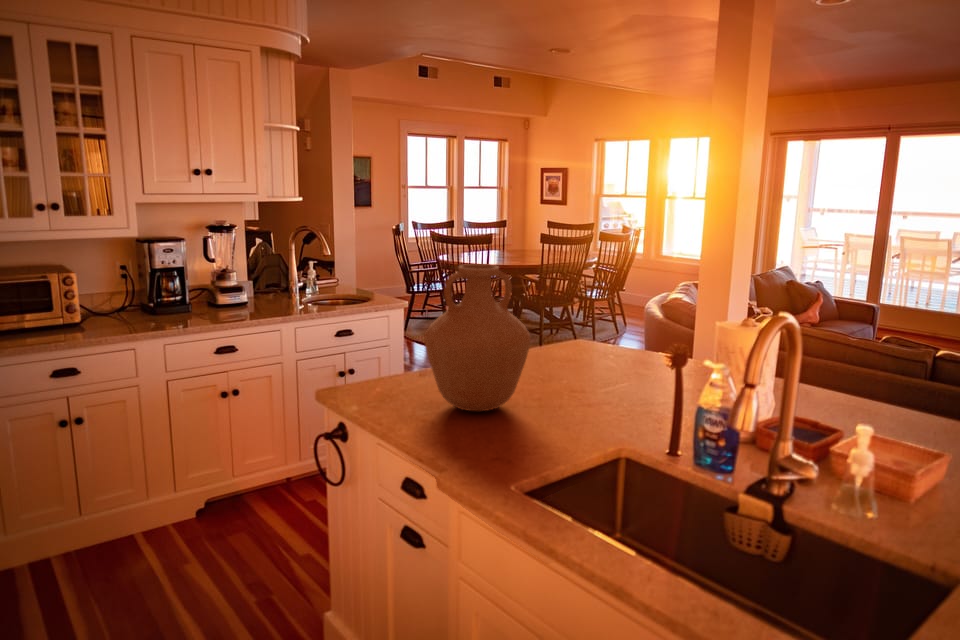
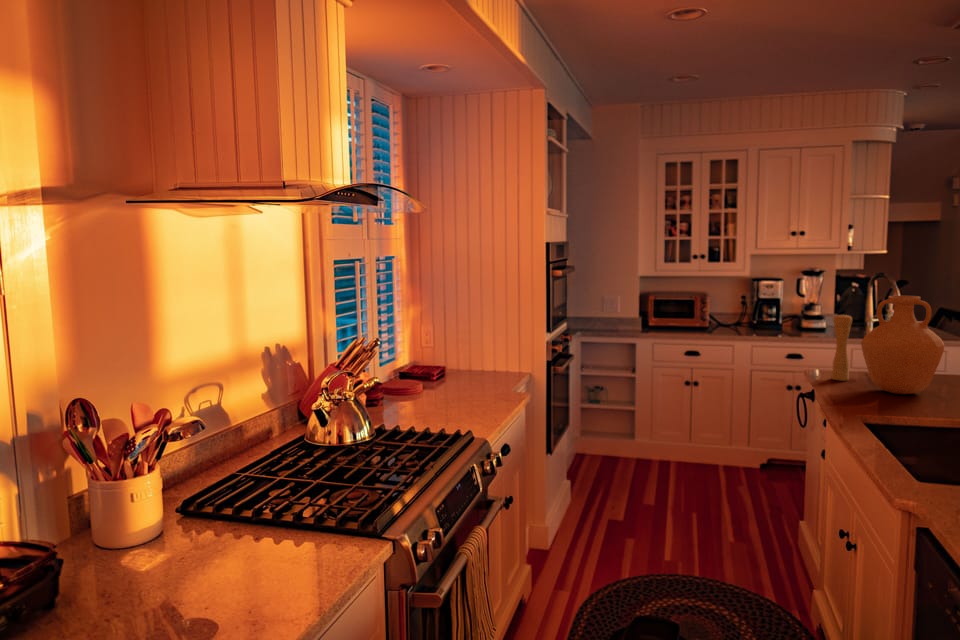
pepper mill: none [366,297,392,401] -> present [832,314,852,381]

